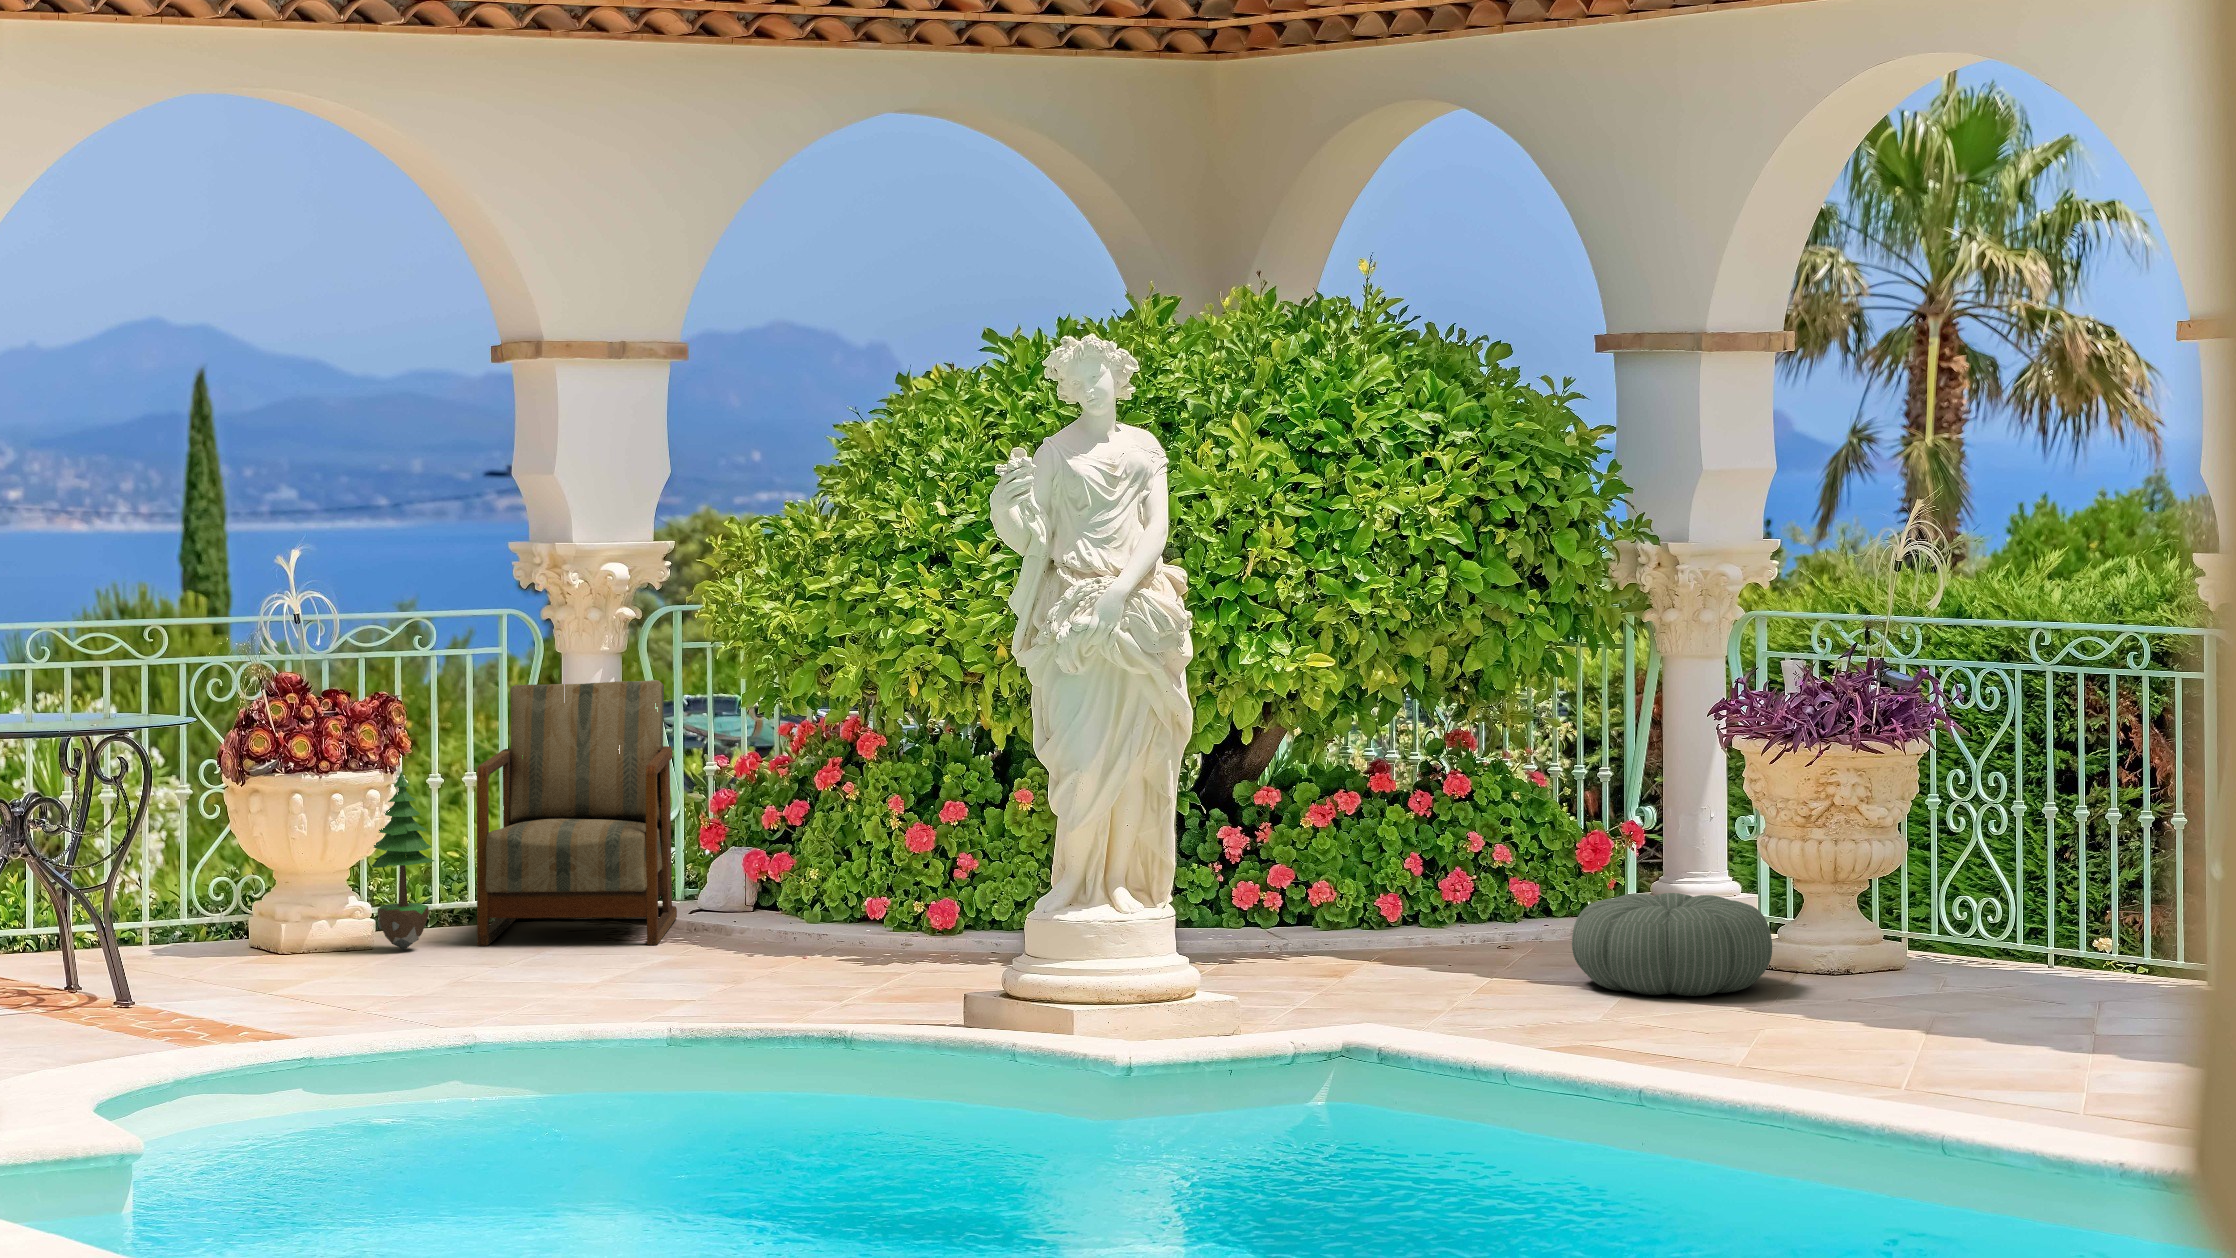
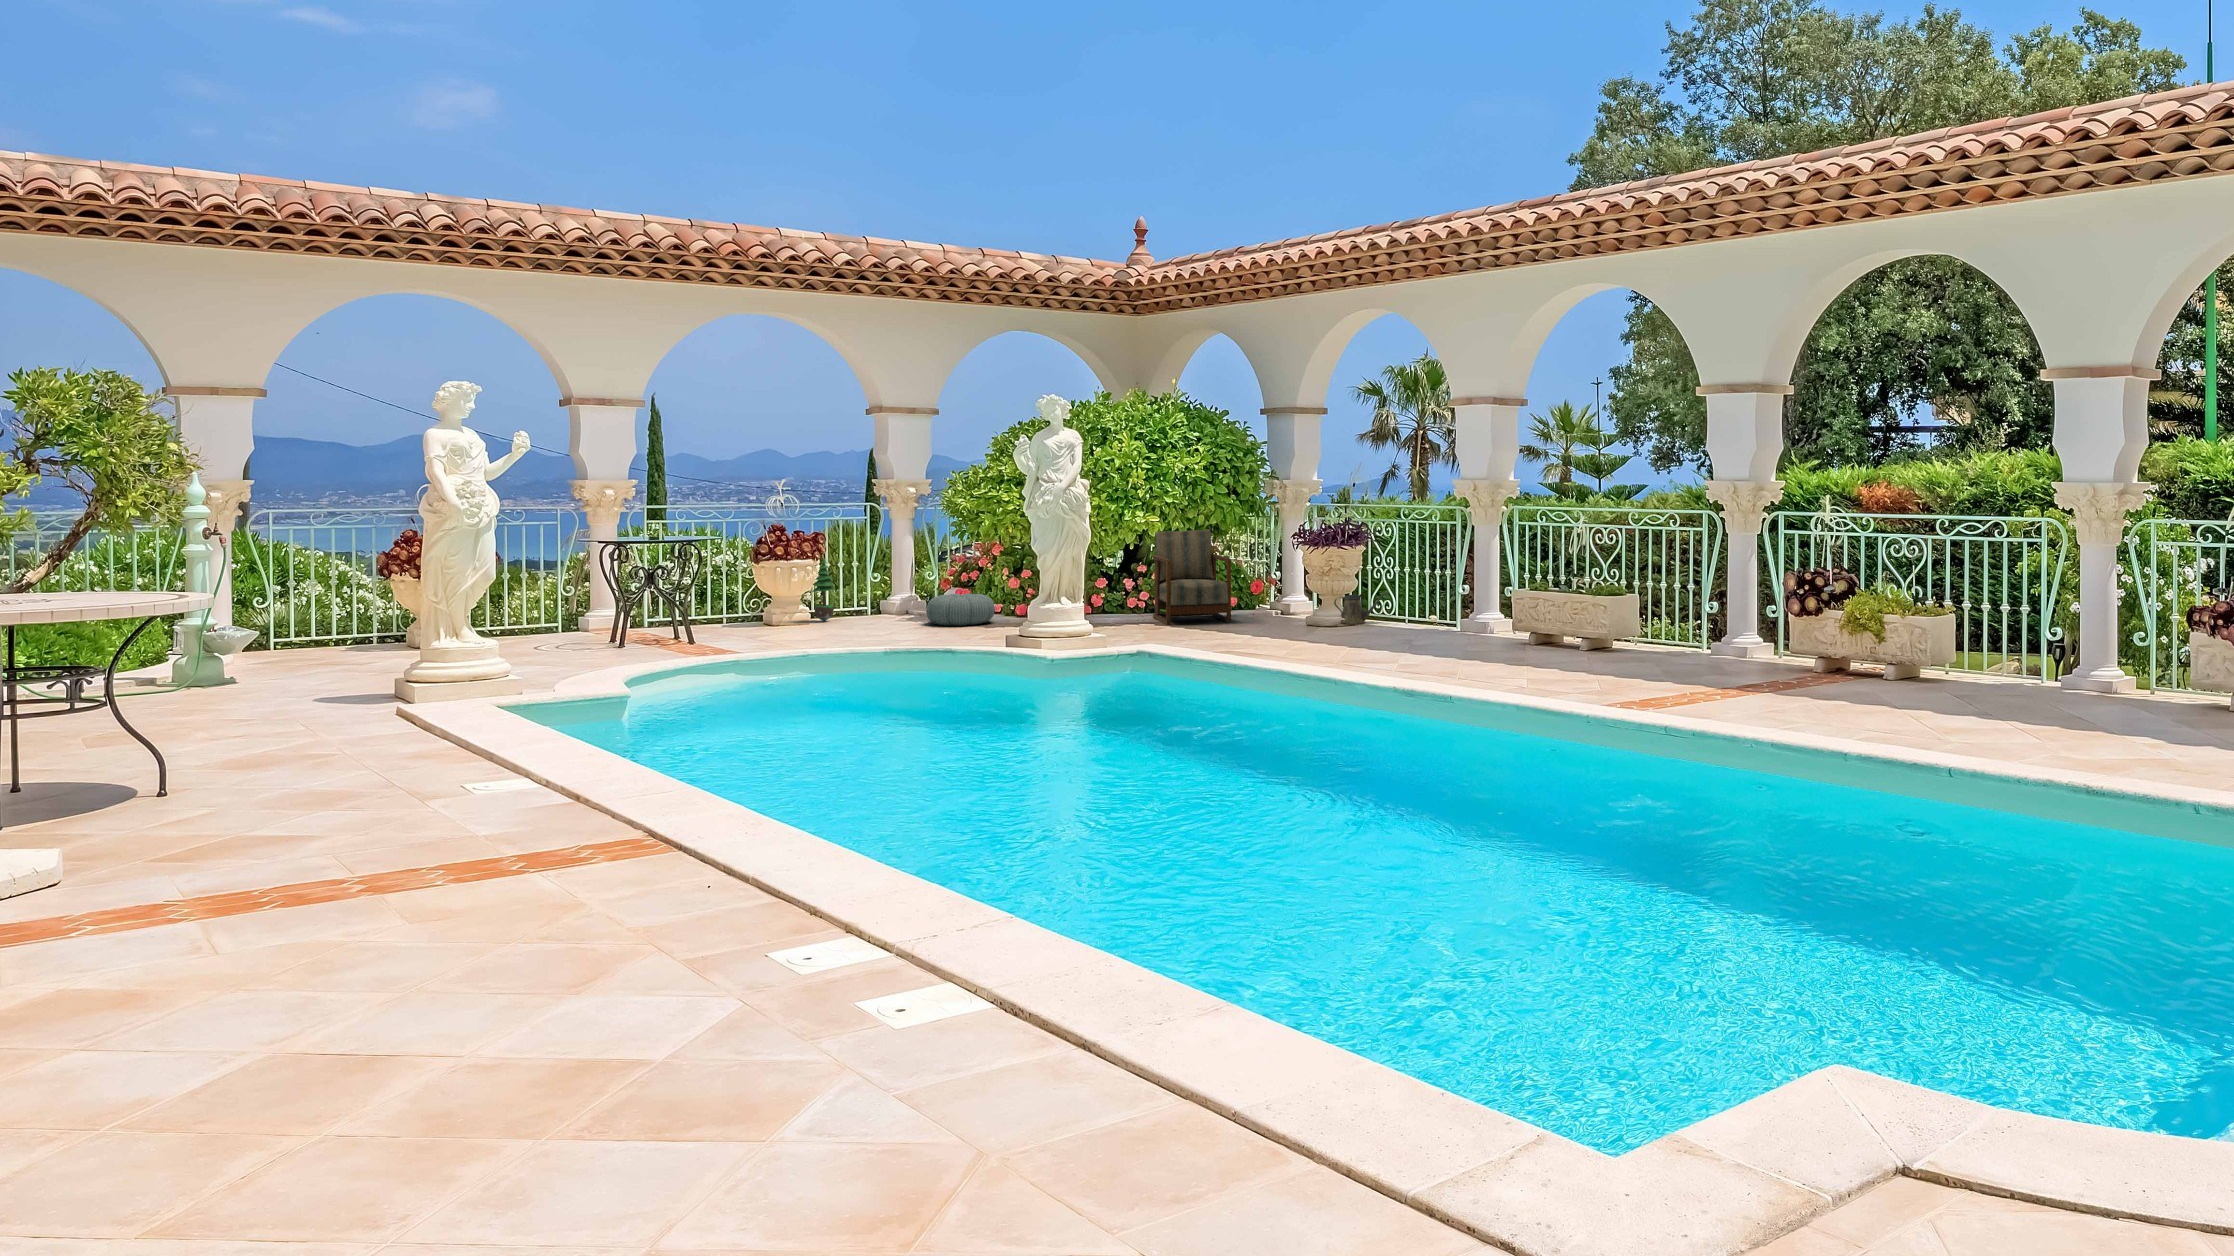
armchair: present [477,680,677,946] -> present [1153,530,1231,625]
watering can: none [1860,881,2029,979] -> present [1334,592,1387,624]
pouf: present [1572,893,1772,996] -> present [926,594,995,626]

